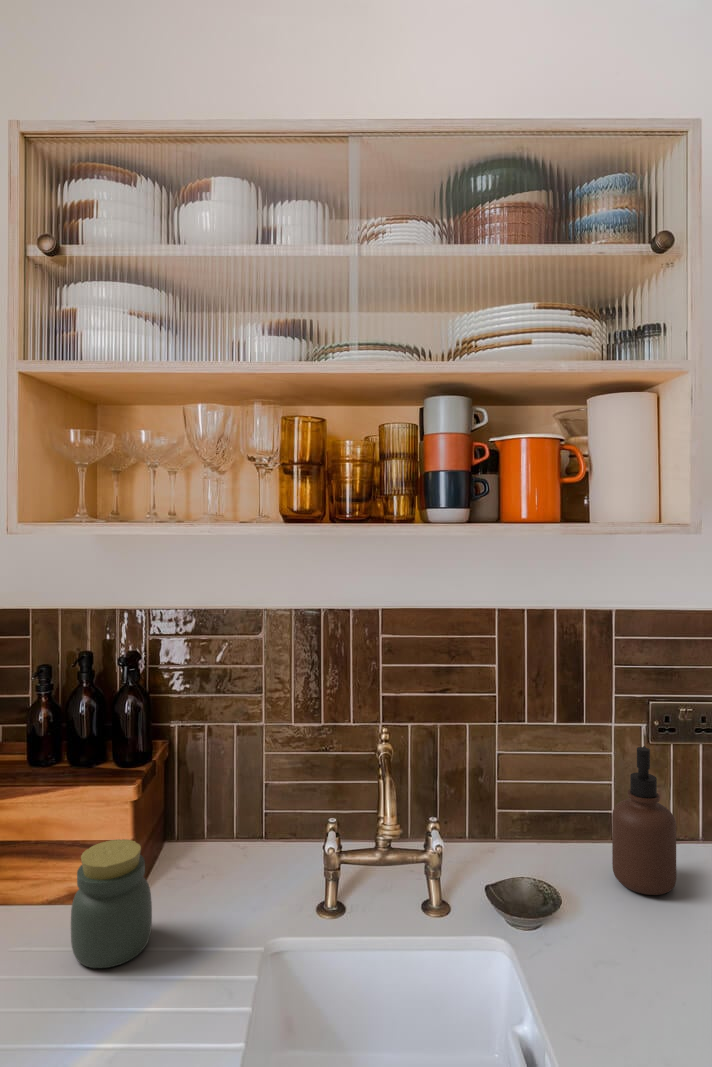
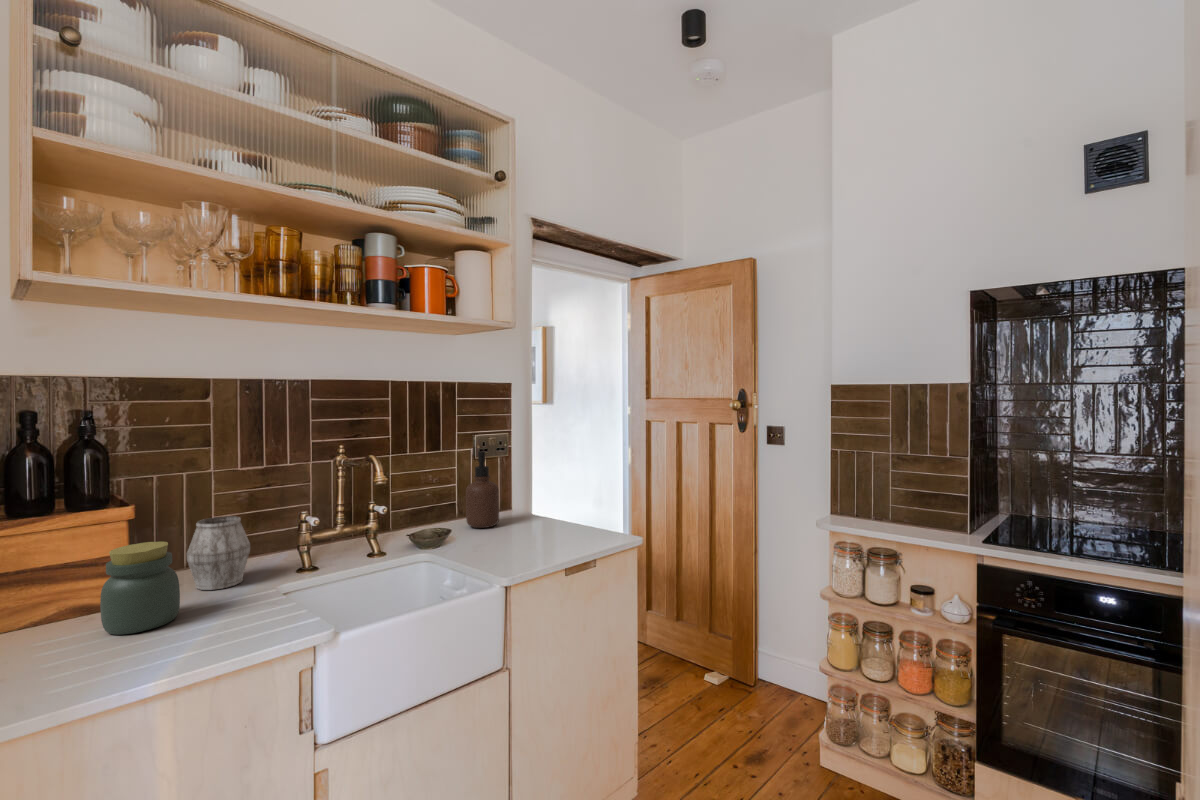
mug: none [202,795,271,904] -> present [187,516,250,590]

